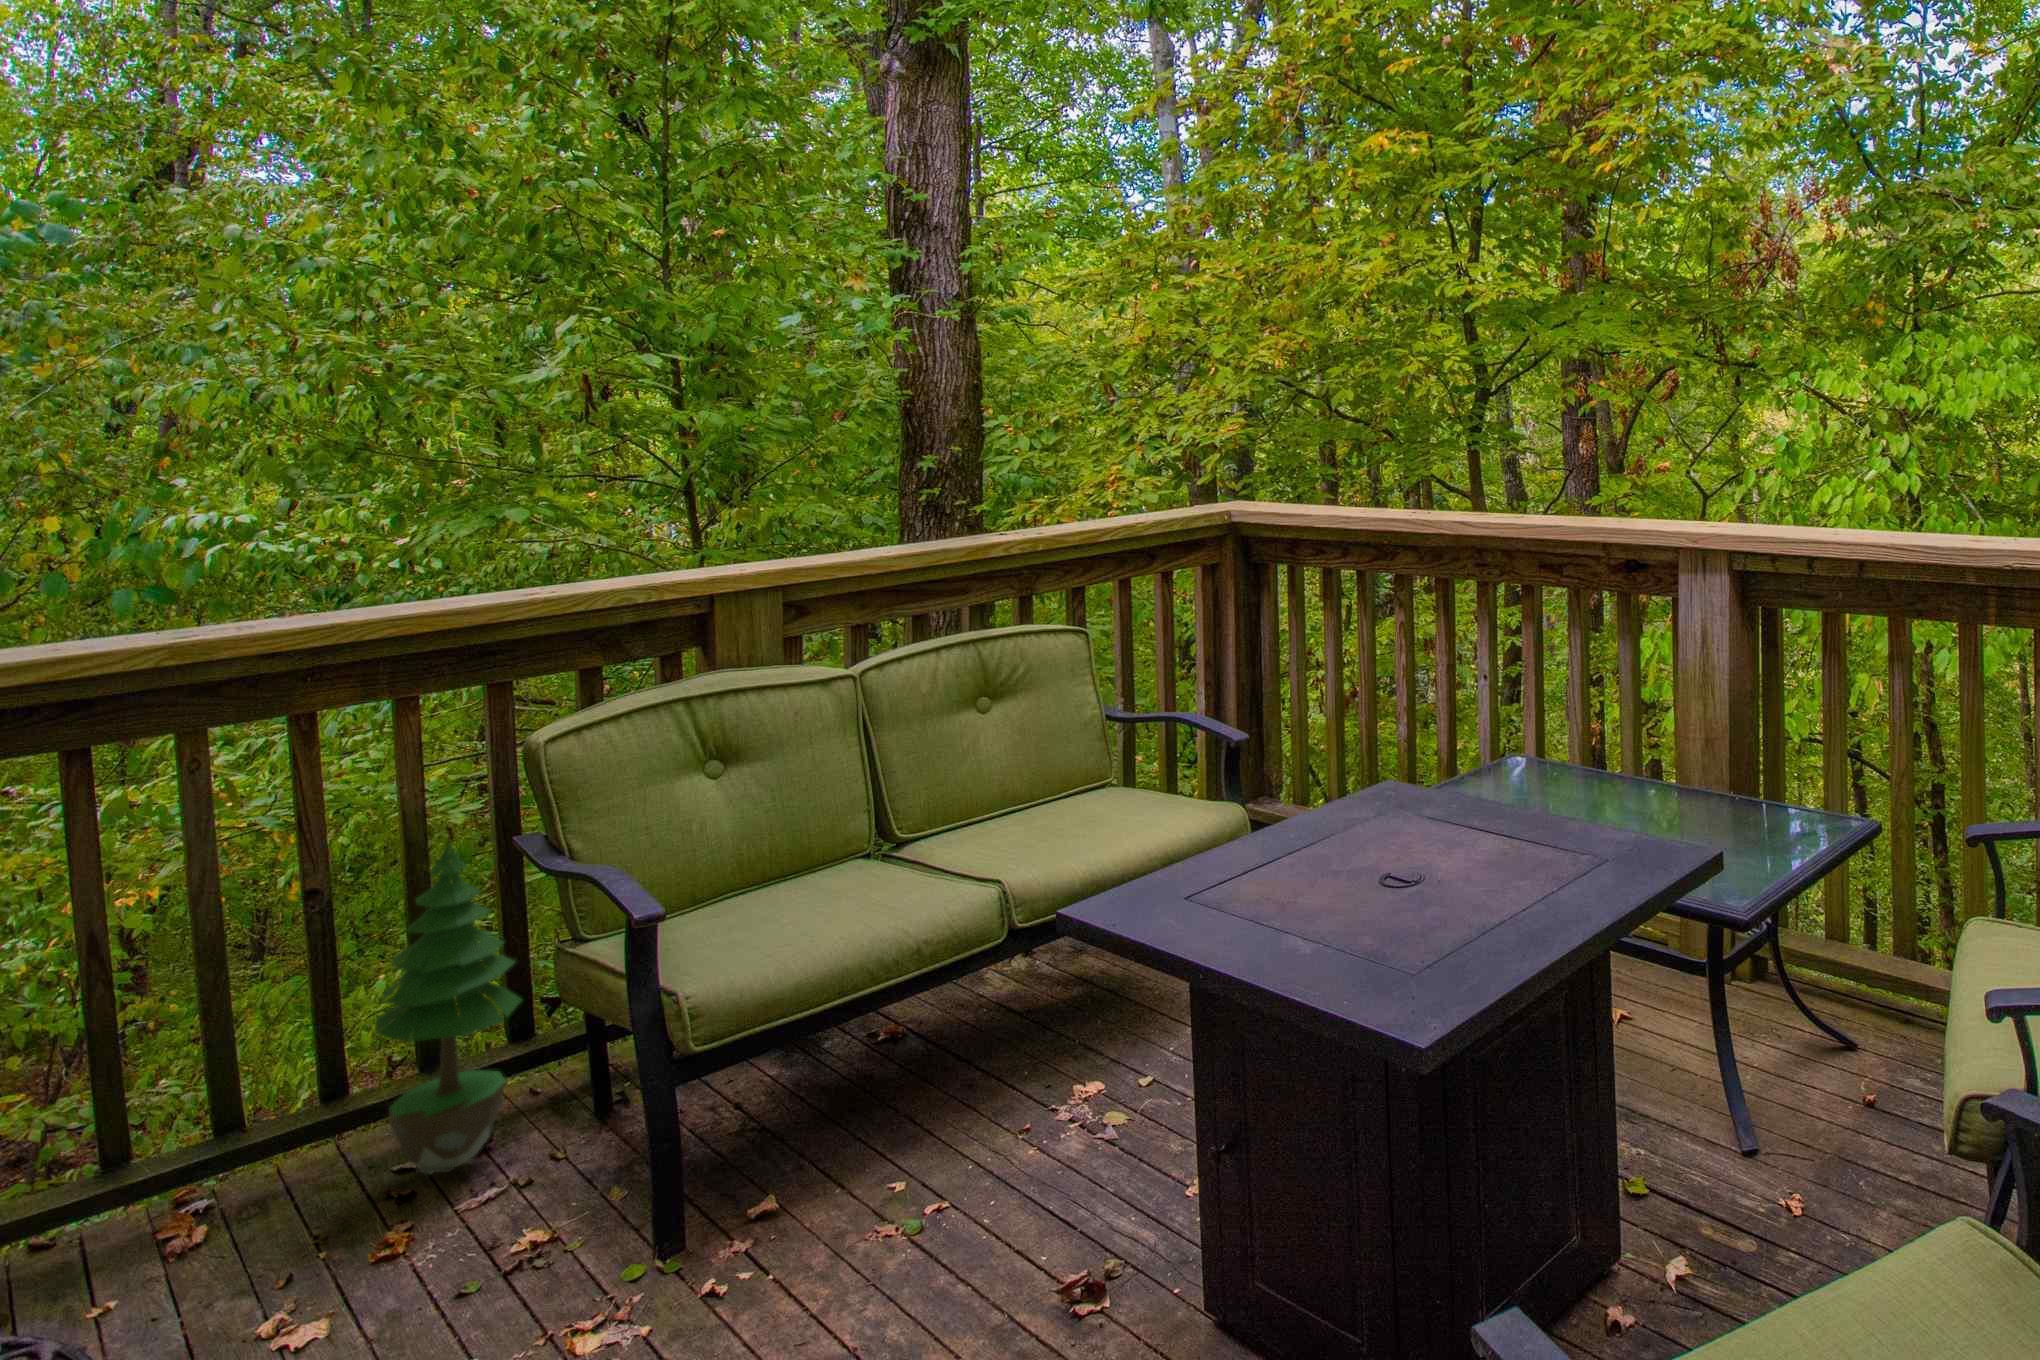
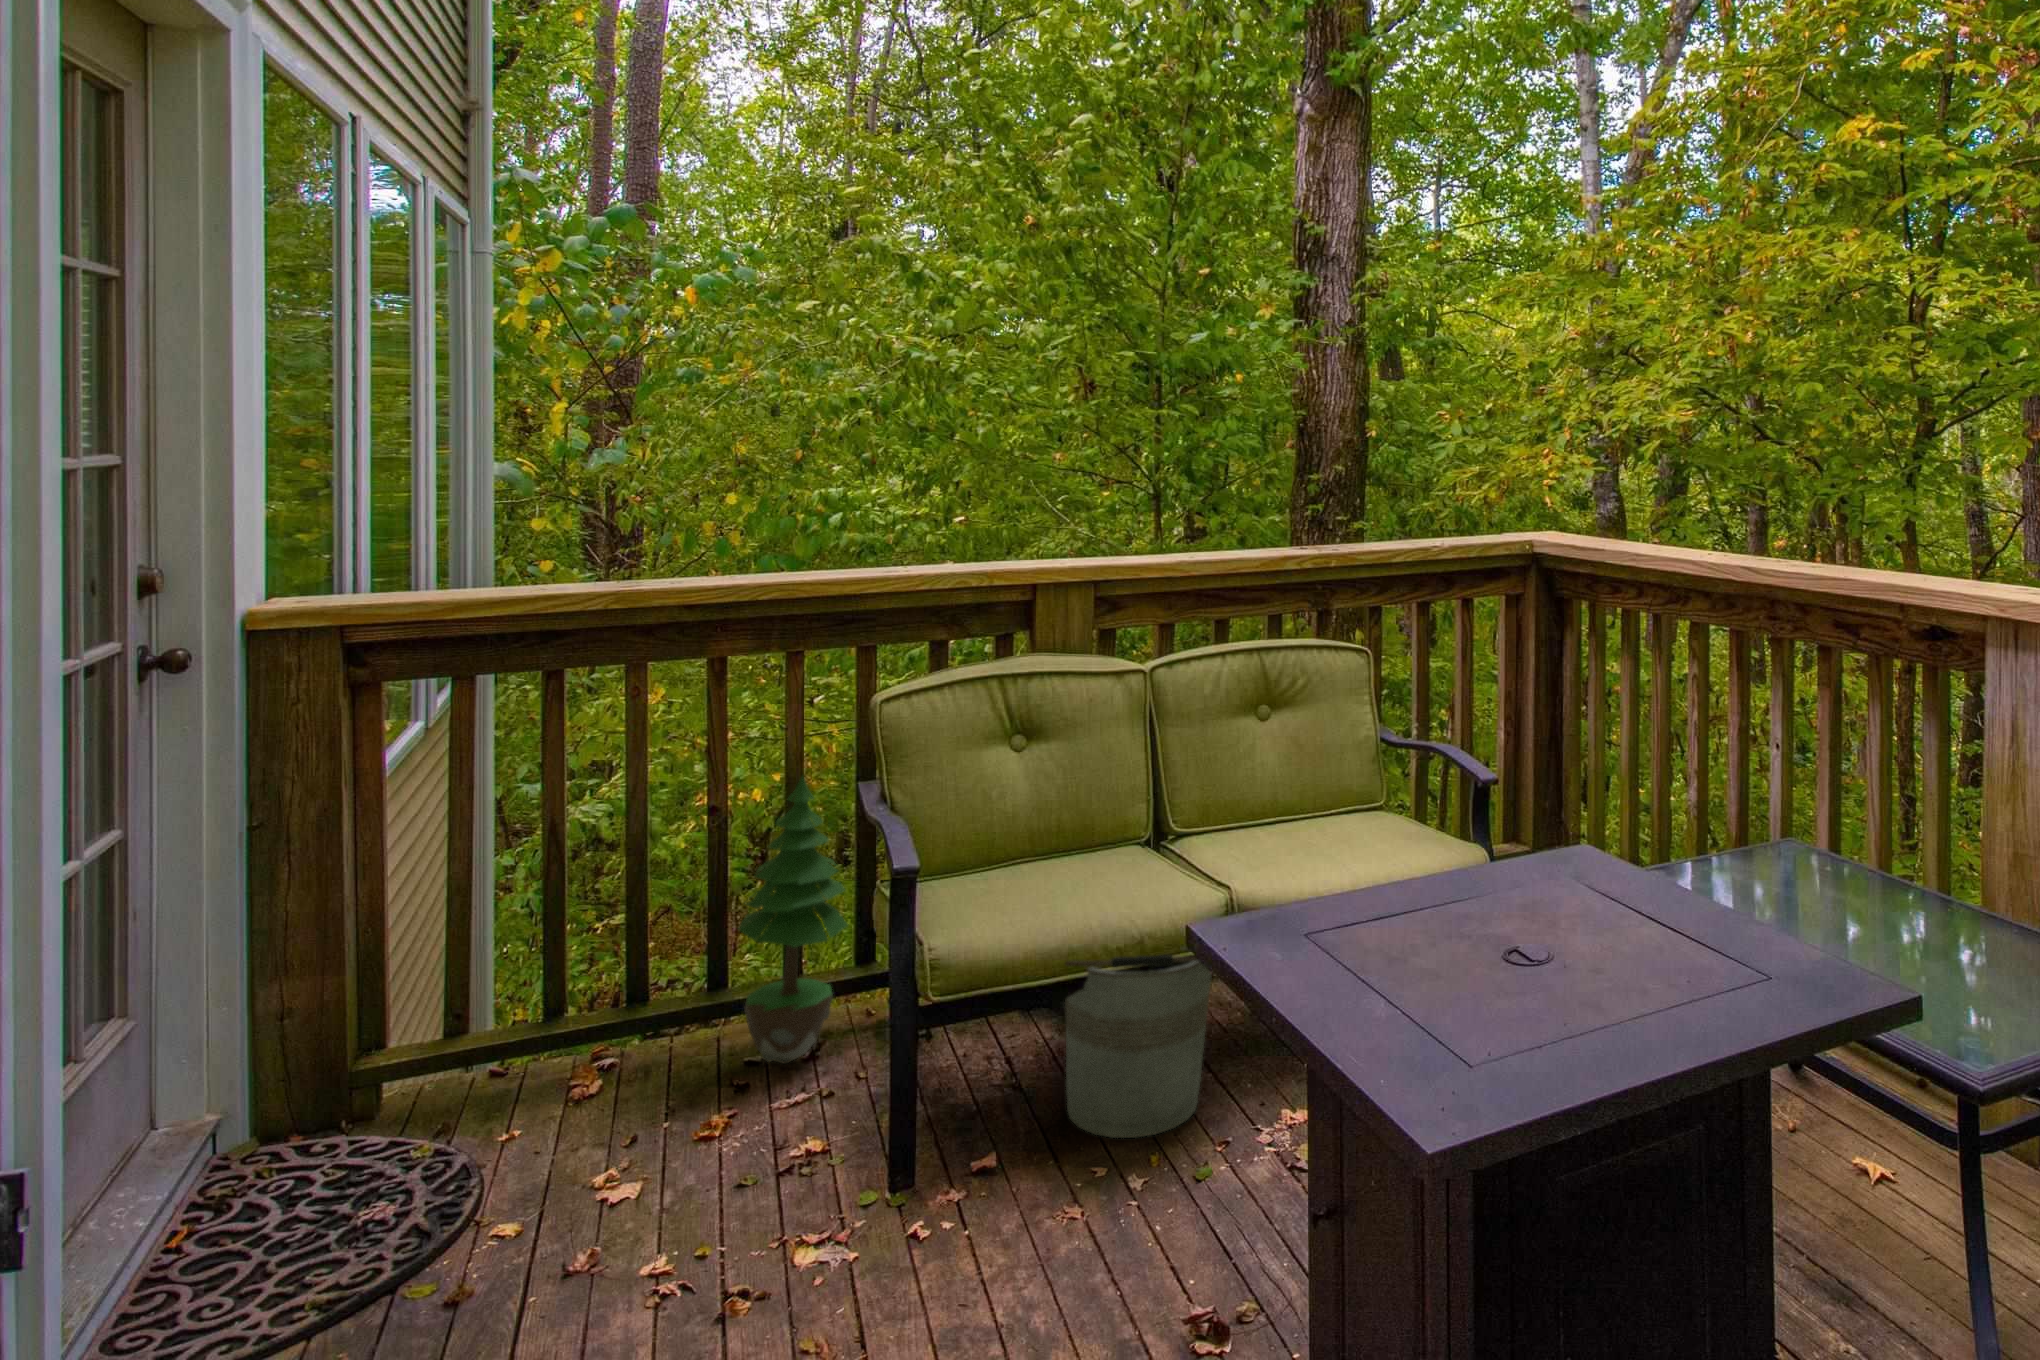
bucket: none [801,913,998,1142] -> present [1065,955,1226,1138]

